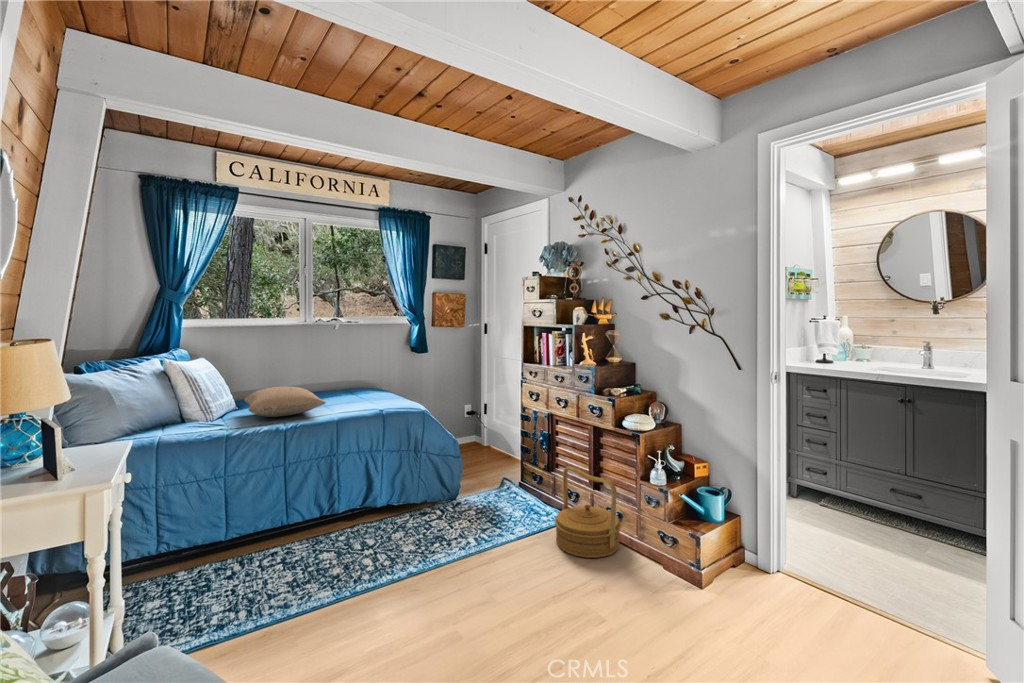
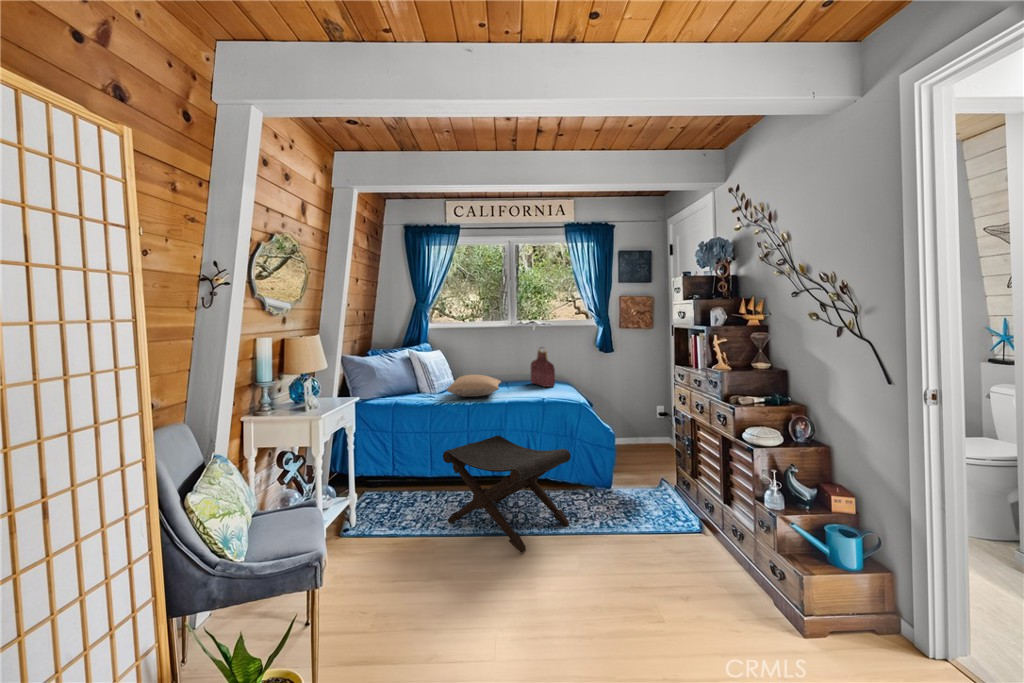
handbag: none [340,349,377,397] -> present [531,347,555,387]
footstool: none [280,463,449,607] -> present [443,435,571,553]
woven basket: present [555,466,621,558] -> none [669,467,740,560]

